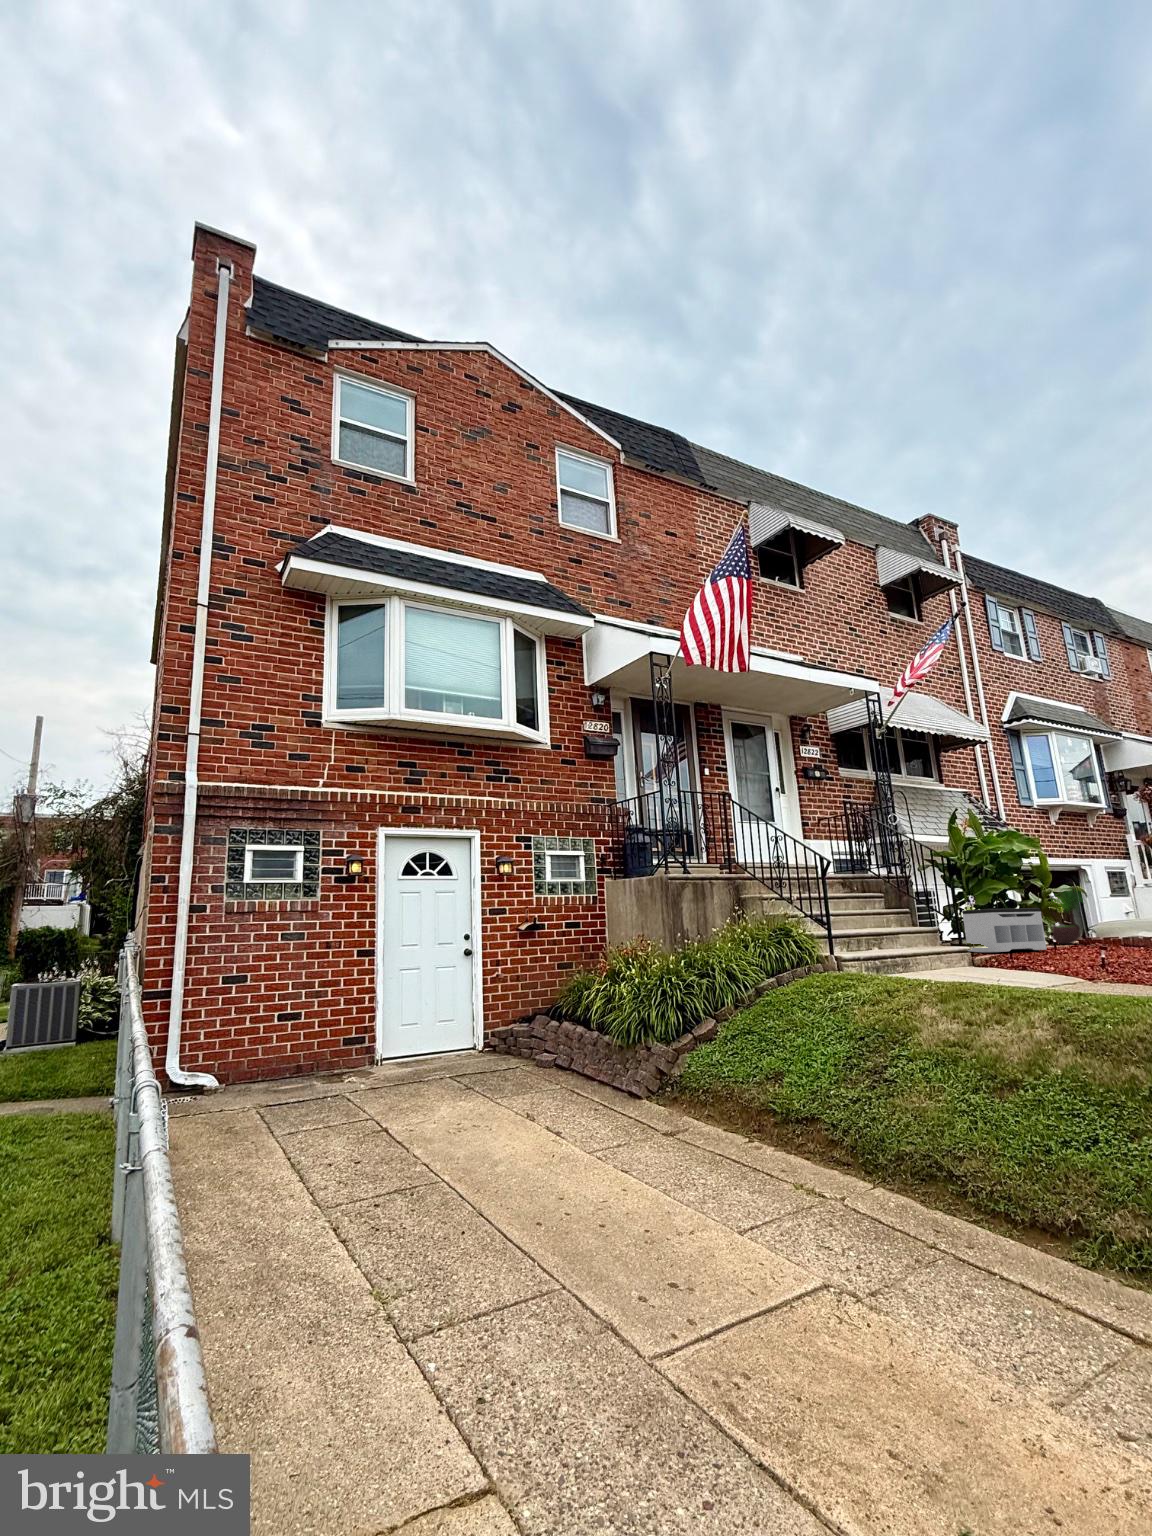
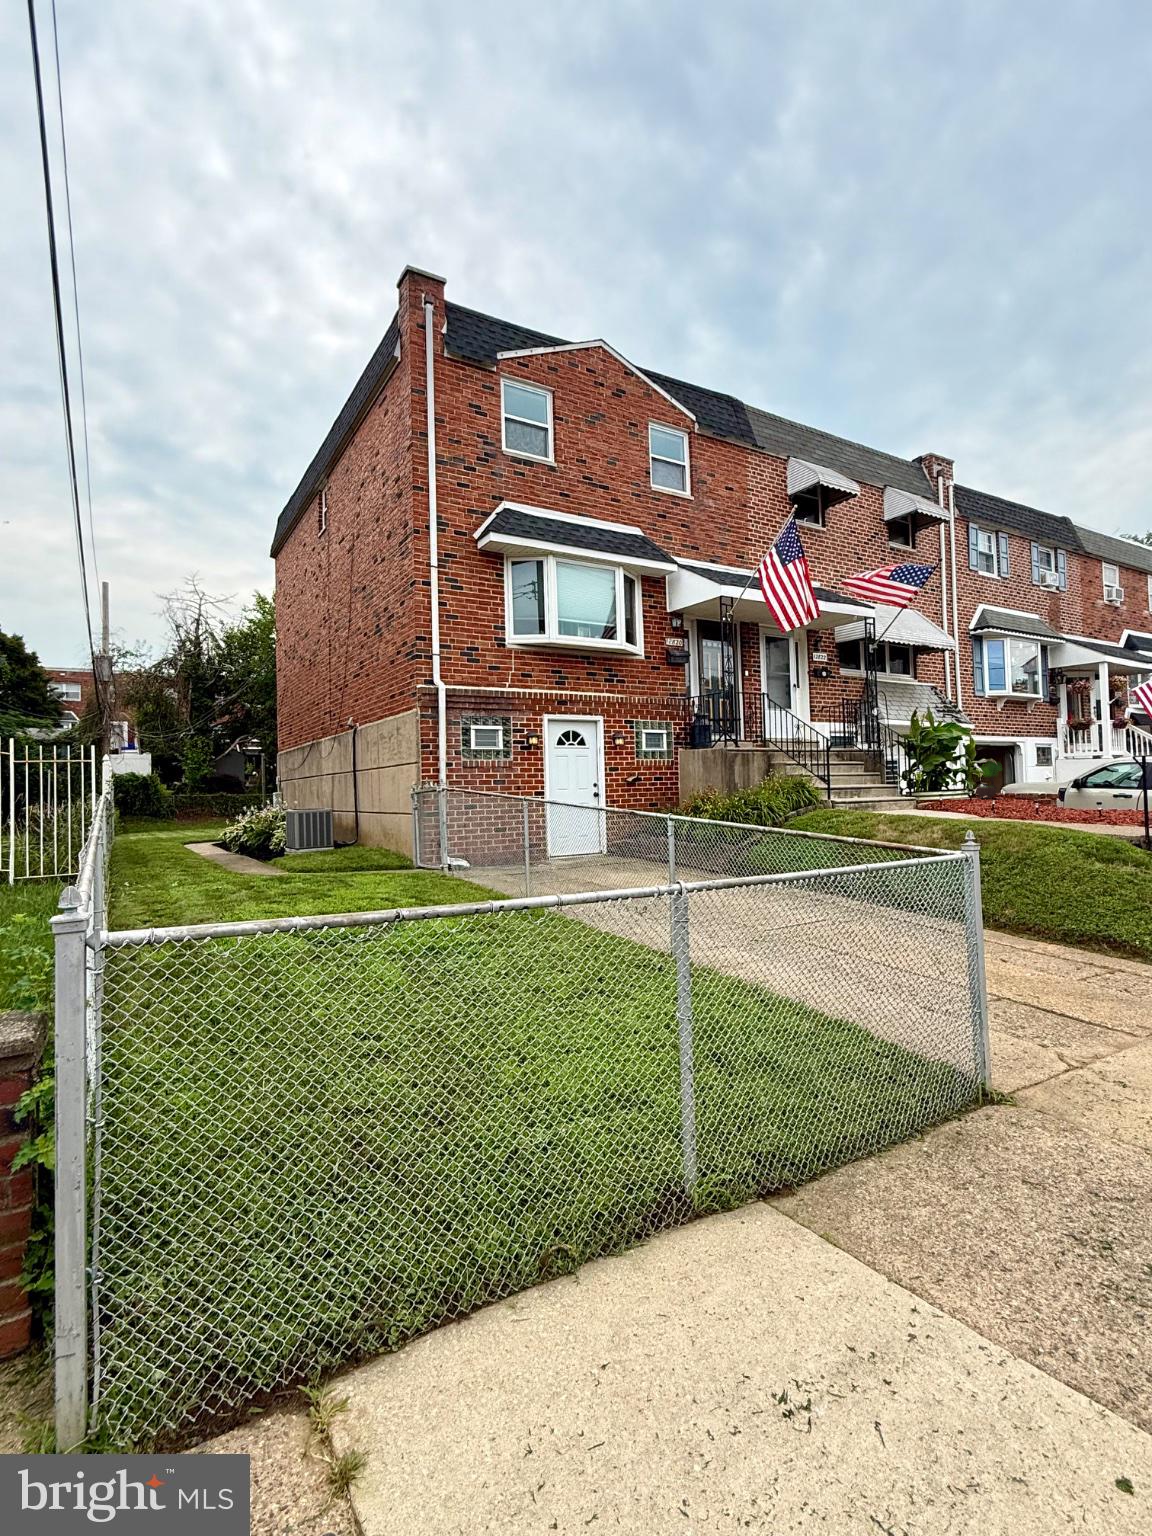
bench: present [963,908,1047,952] -> none [916,774,969,802]

